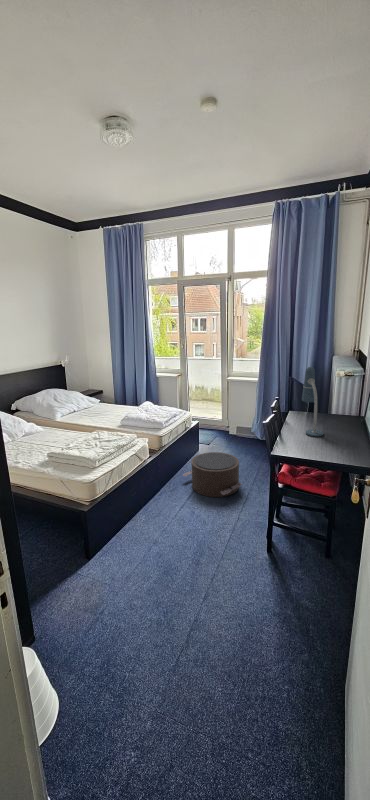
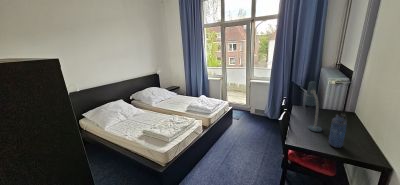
water bottle: none [327,400,347,451] -> present [329,111,347,148]
pouf: present [183,452,241,497] -> none [222,128,260,158]

